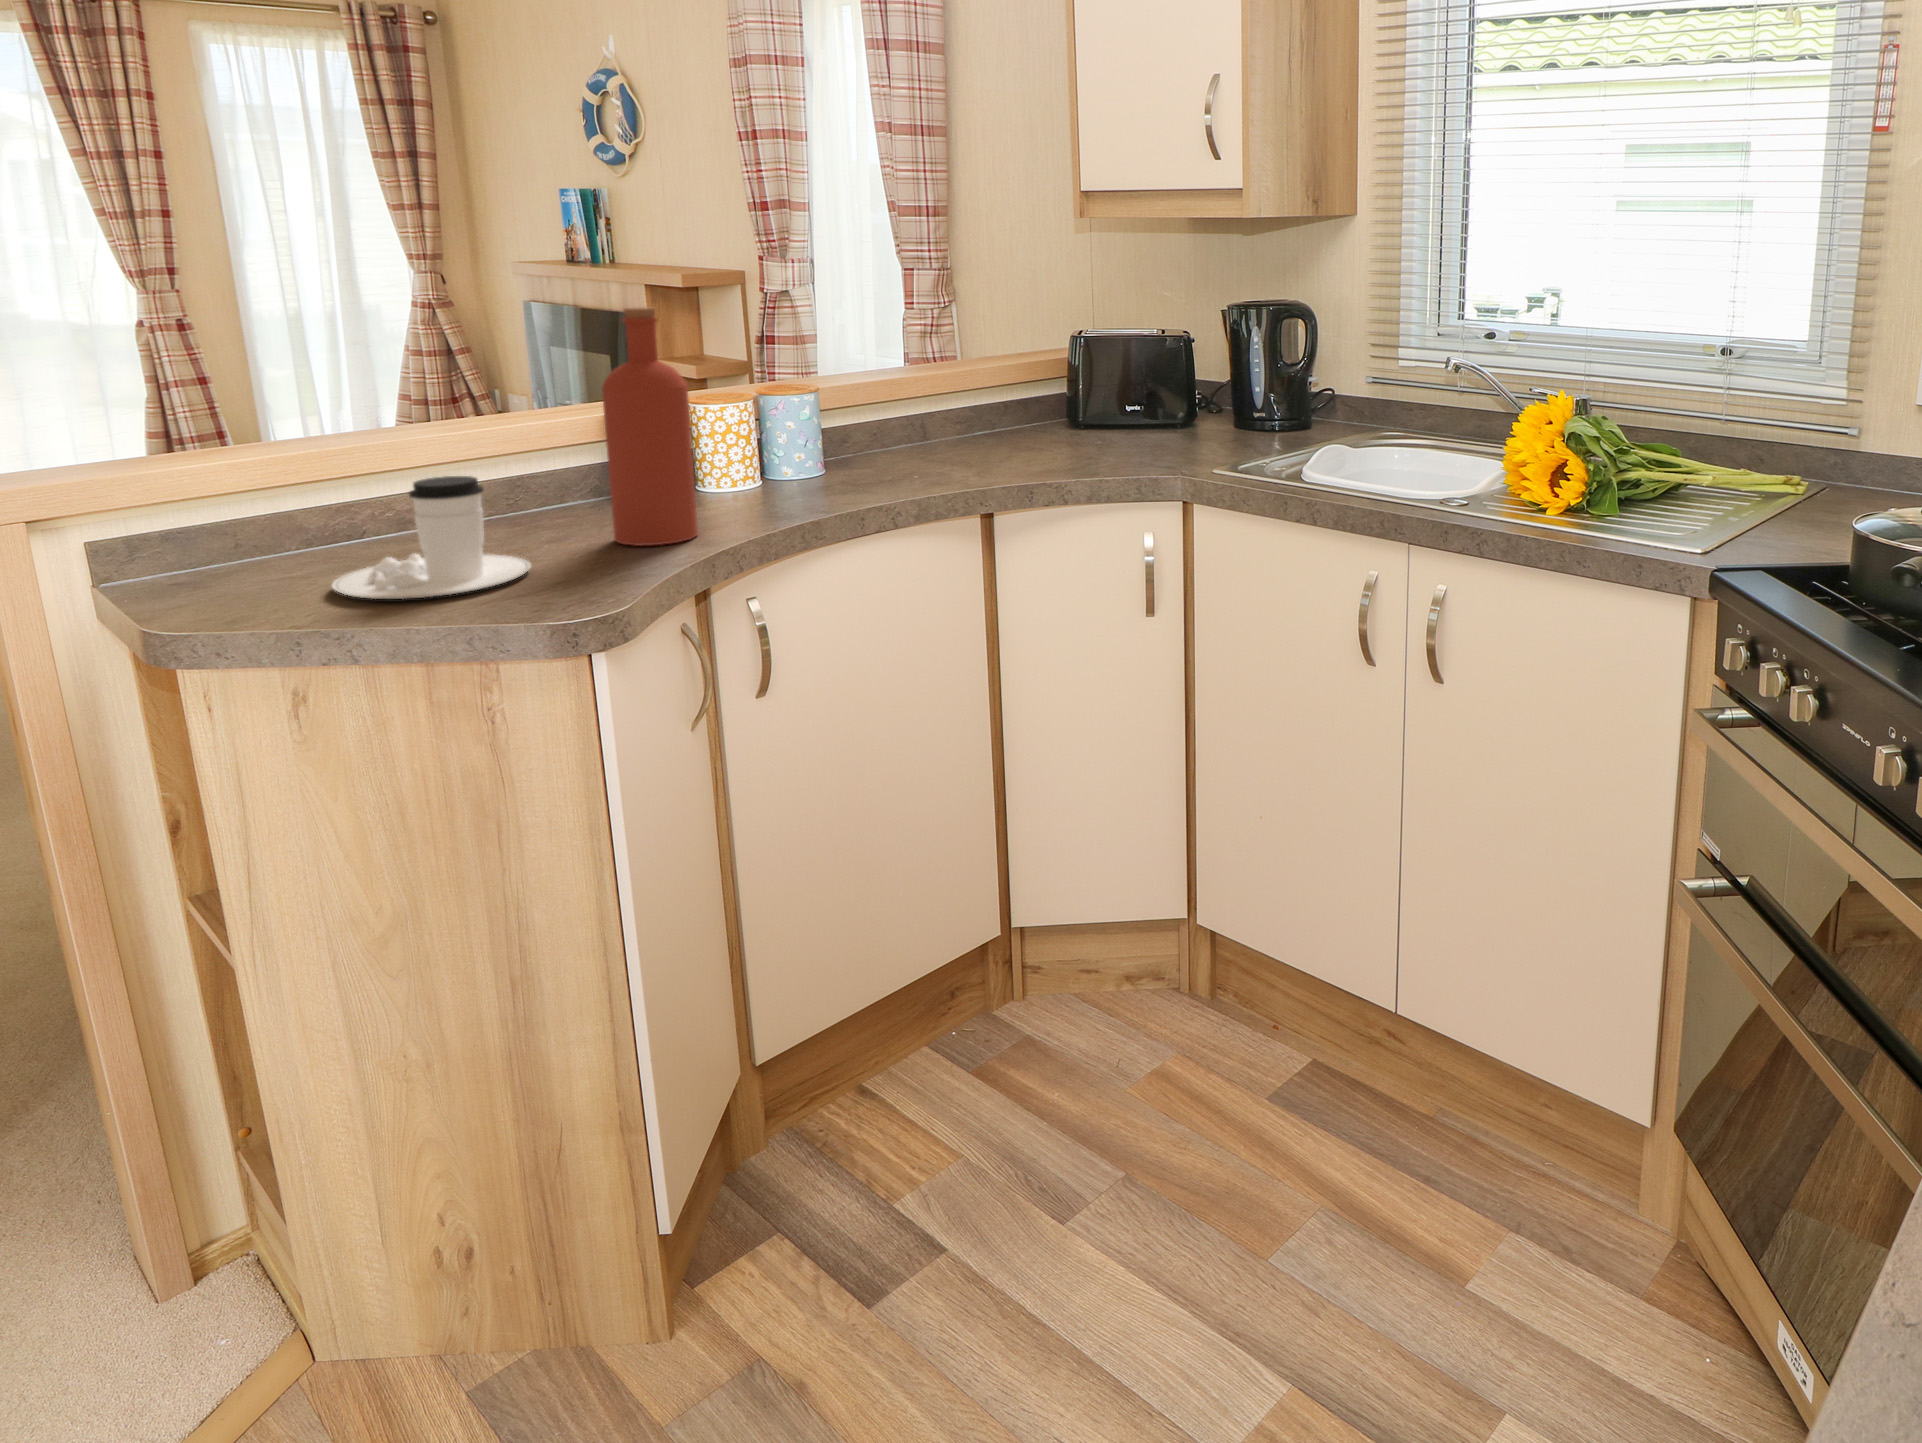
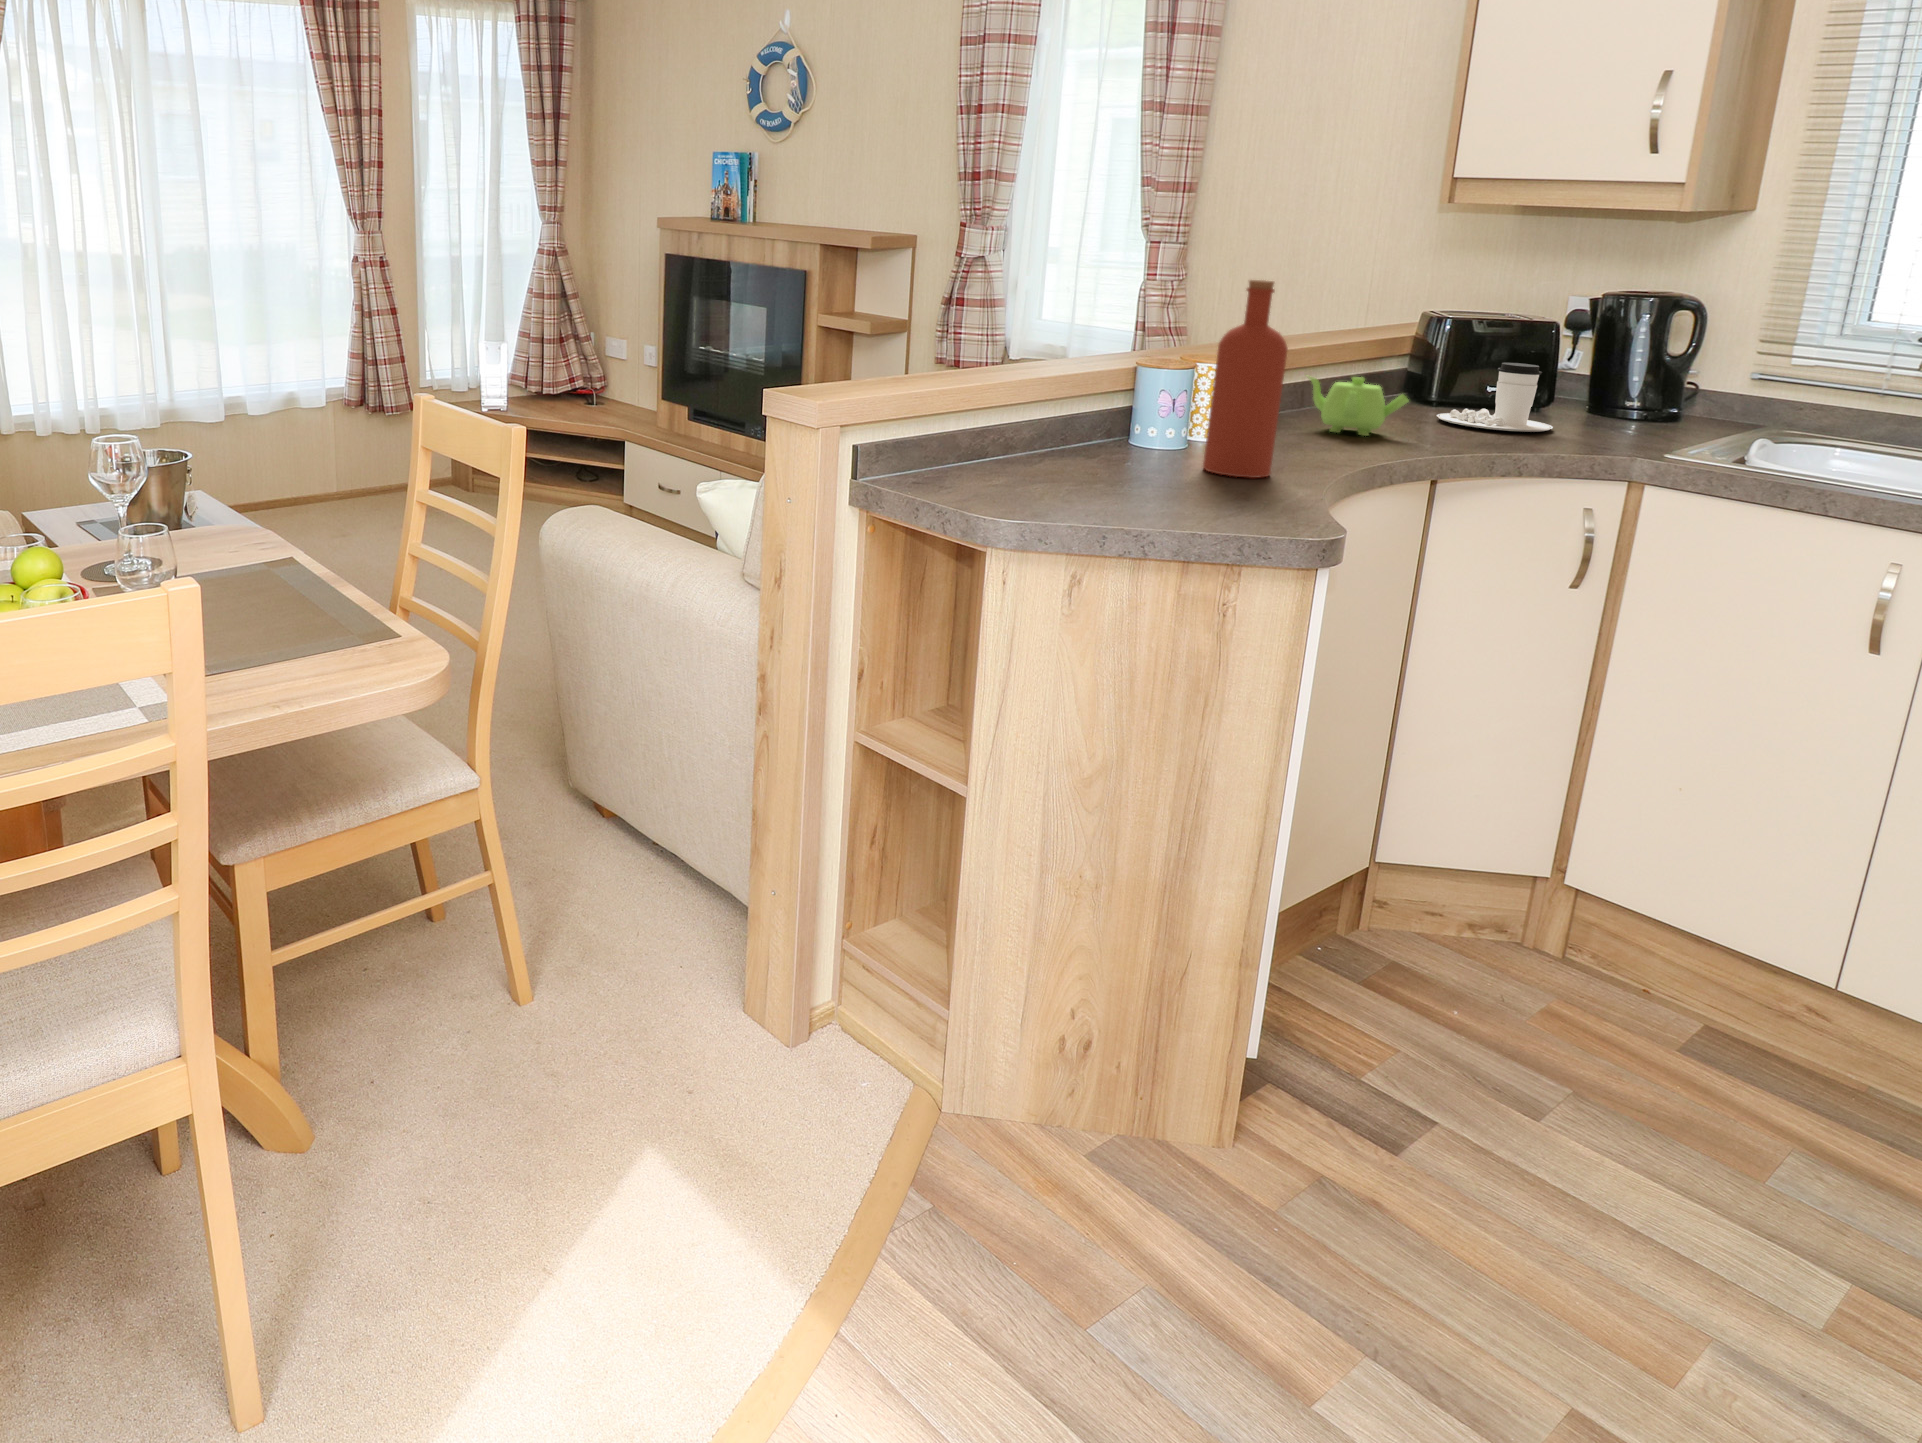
teapot: none [872,407,973,471] -> present [1309,377,1408,436]
coffee cup: present [332,476,531,599] -> present [1437,363,1553,432]

